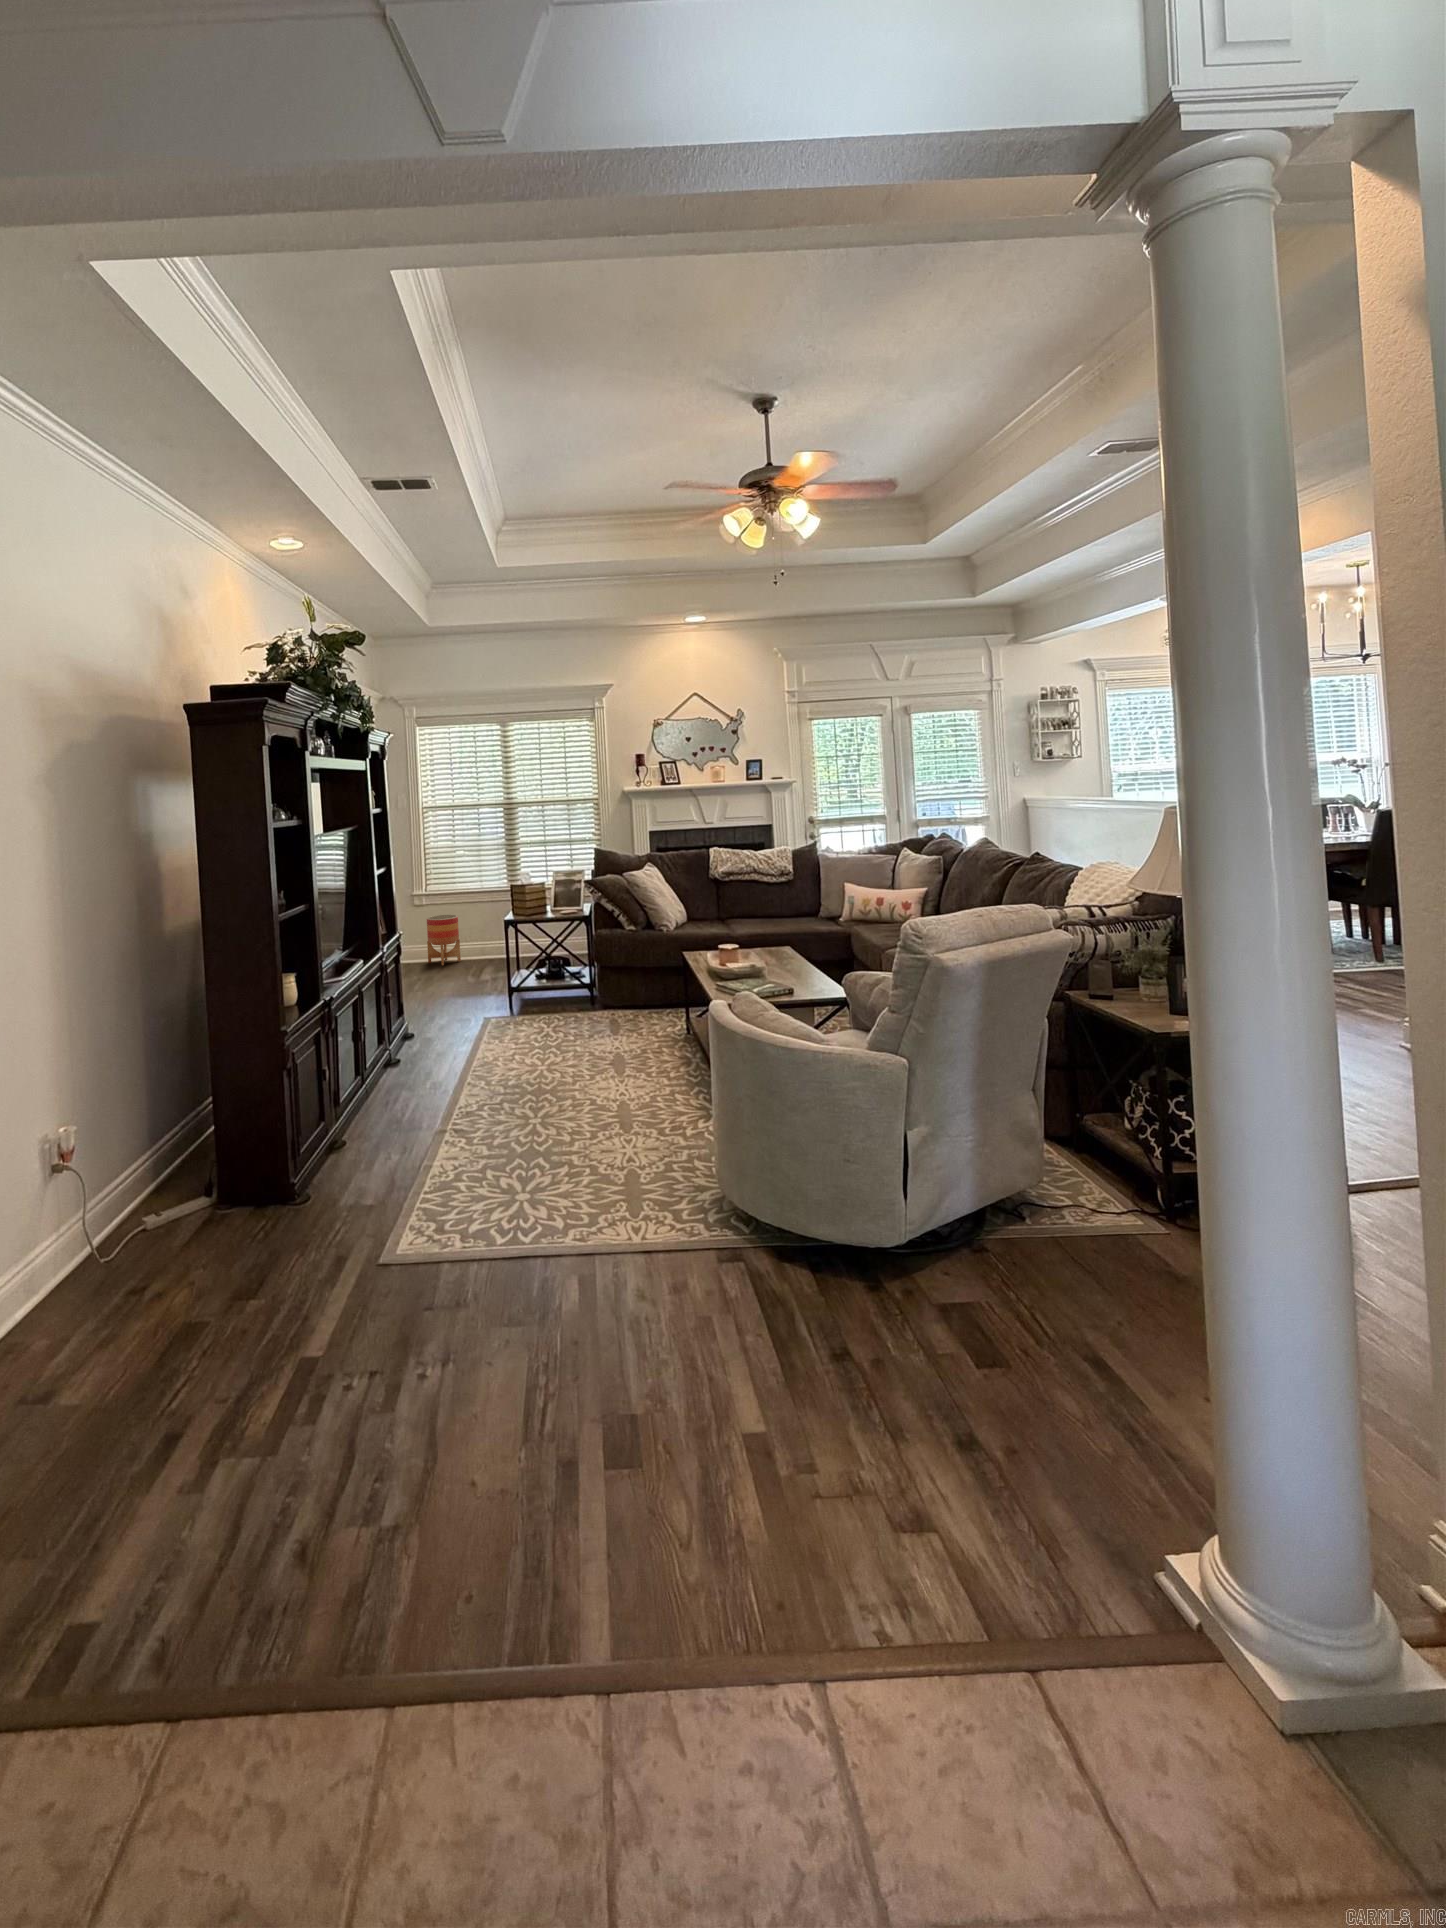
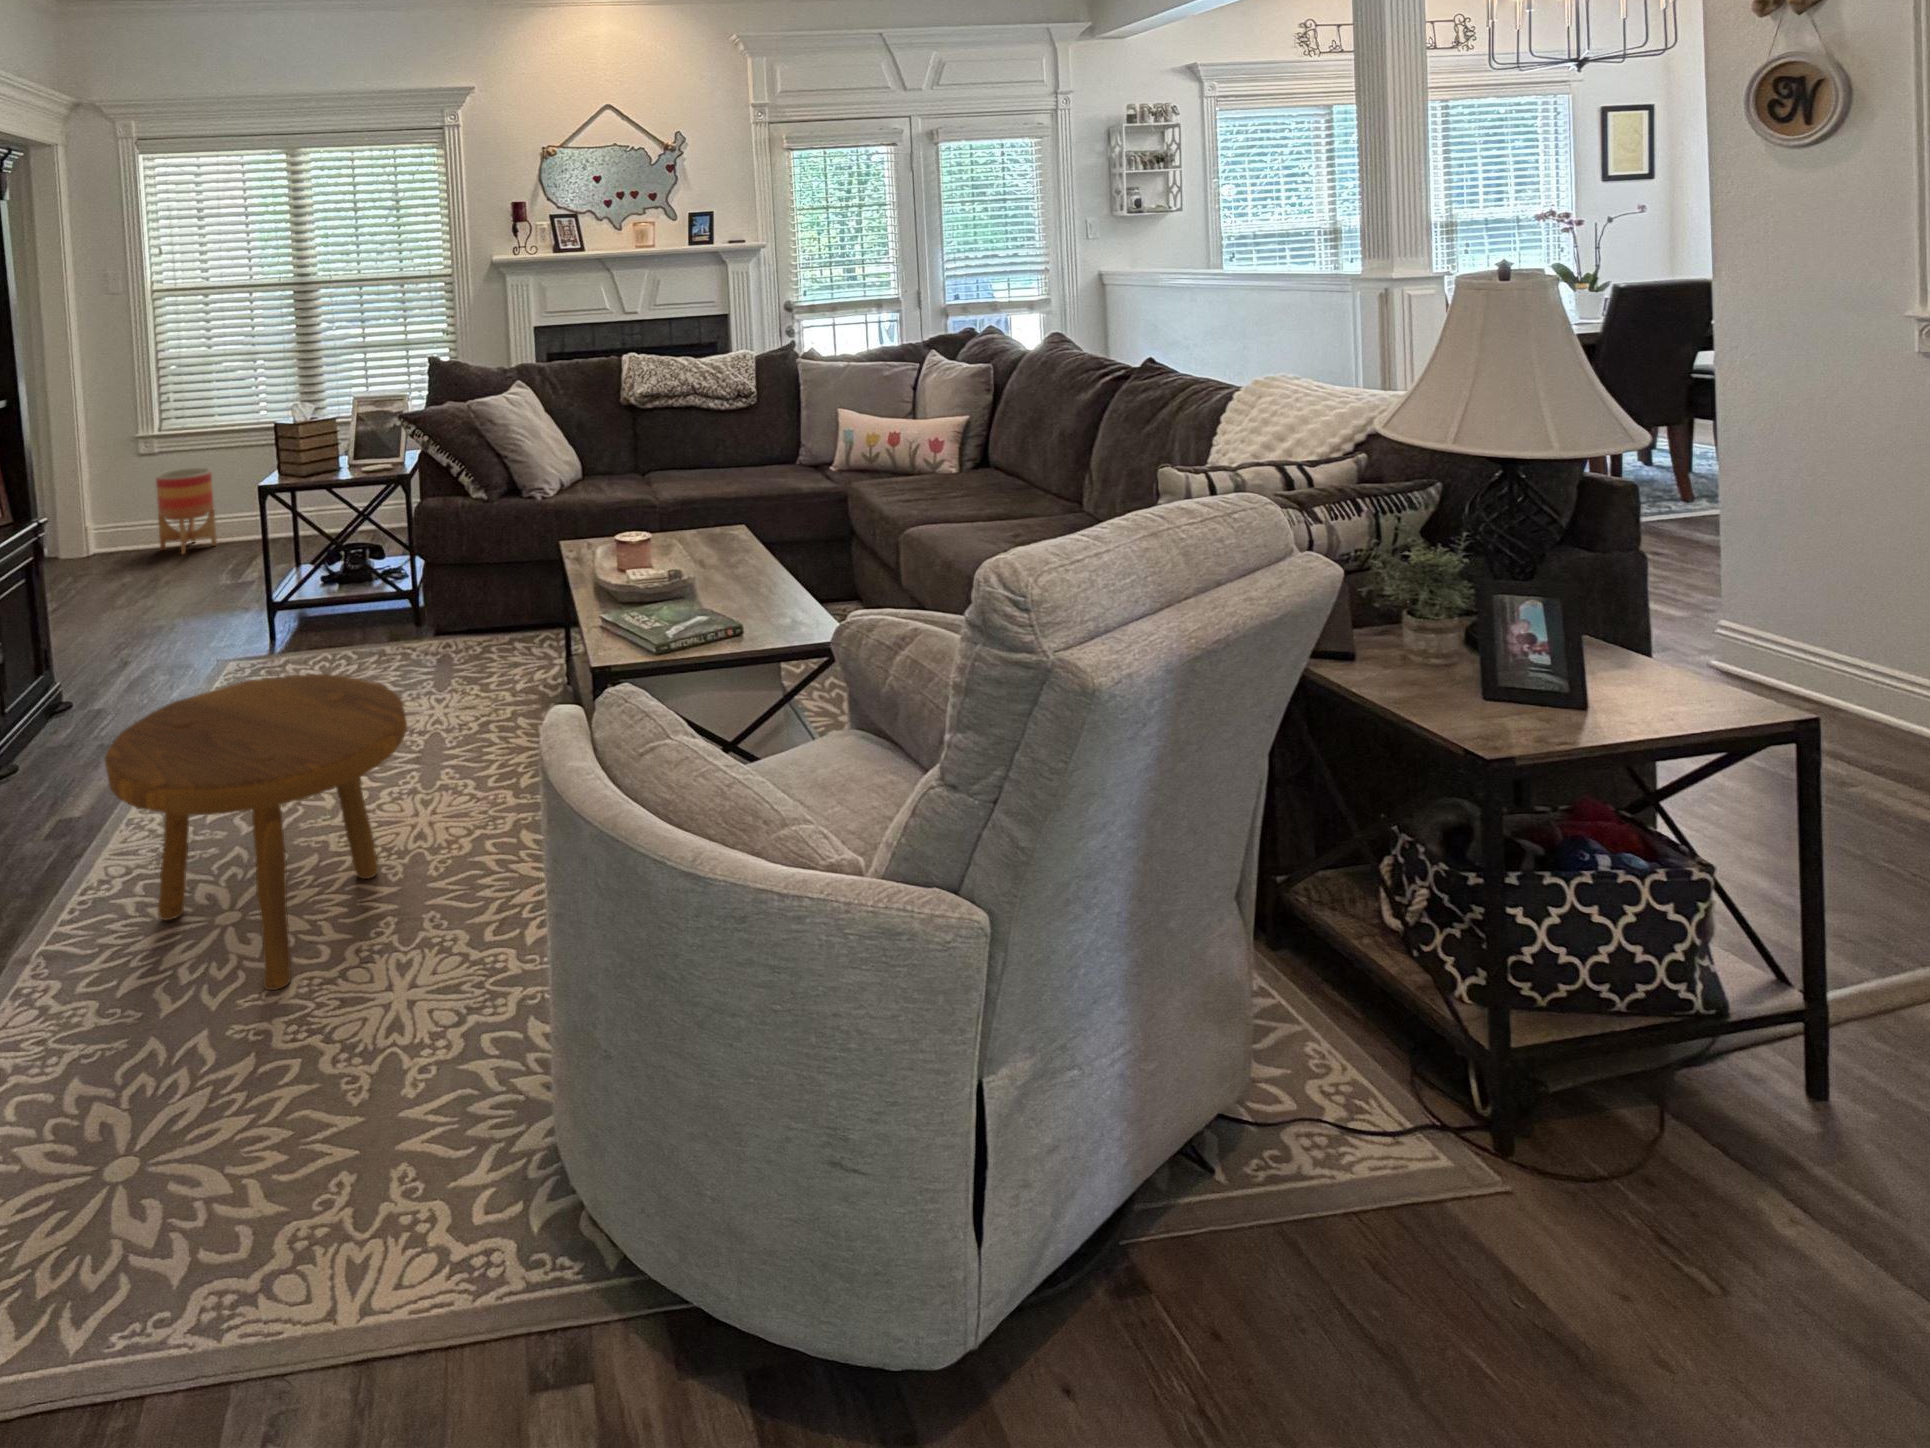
footstool: none [482,1005,623,1147] -> present [105,674,407,990]

